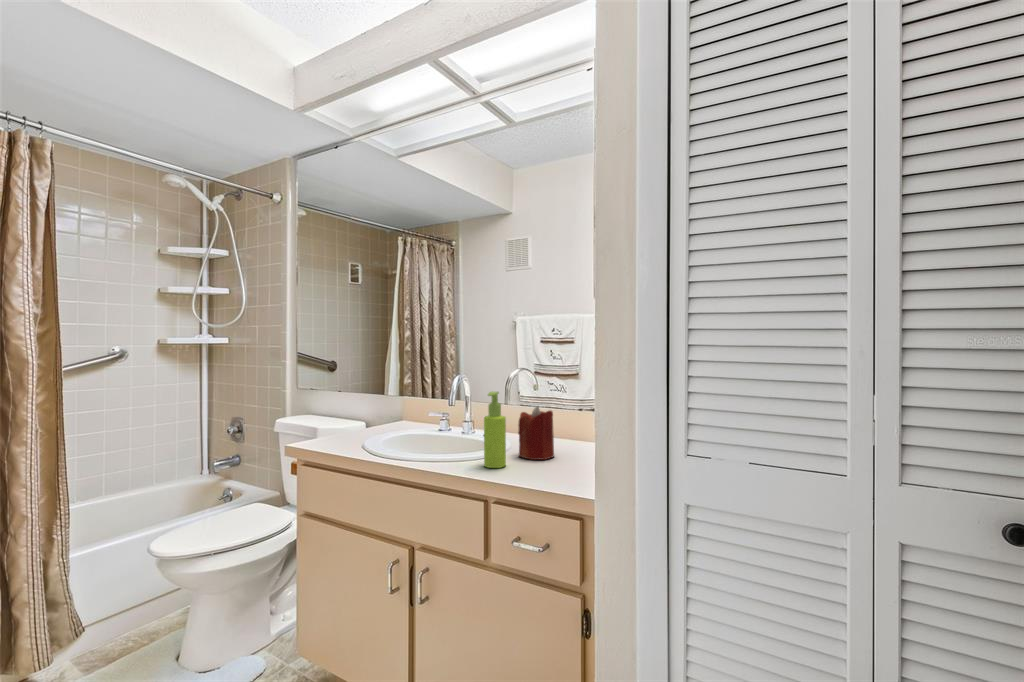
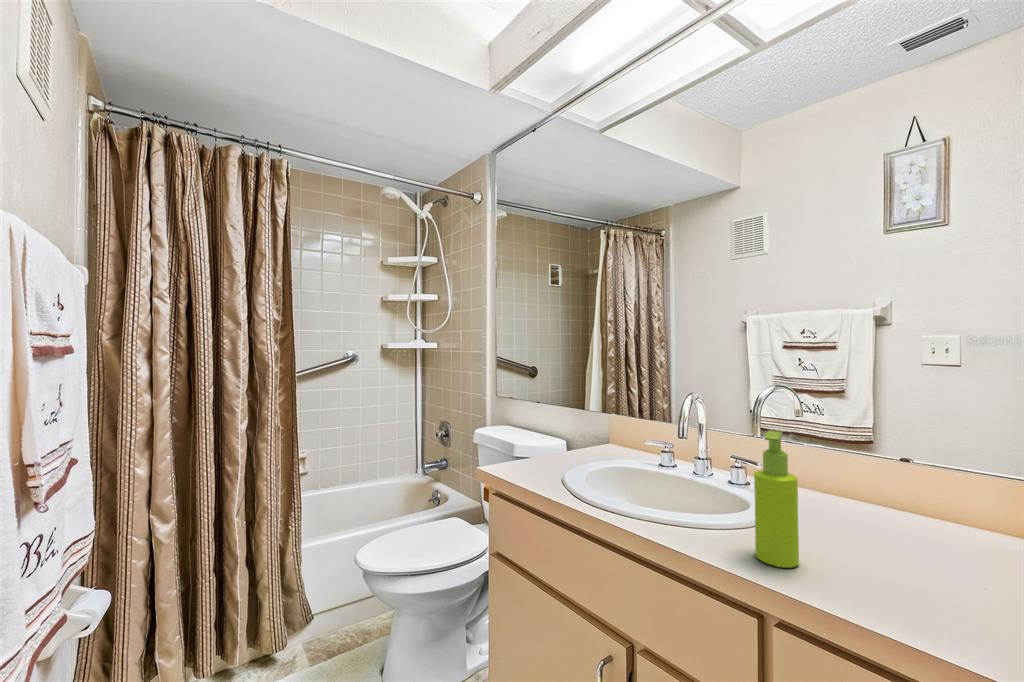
candle: present [518,406,554,460] -> none [811,456,888,558]

